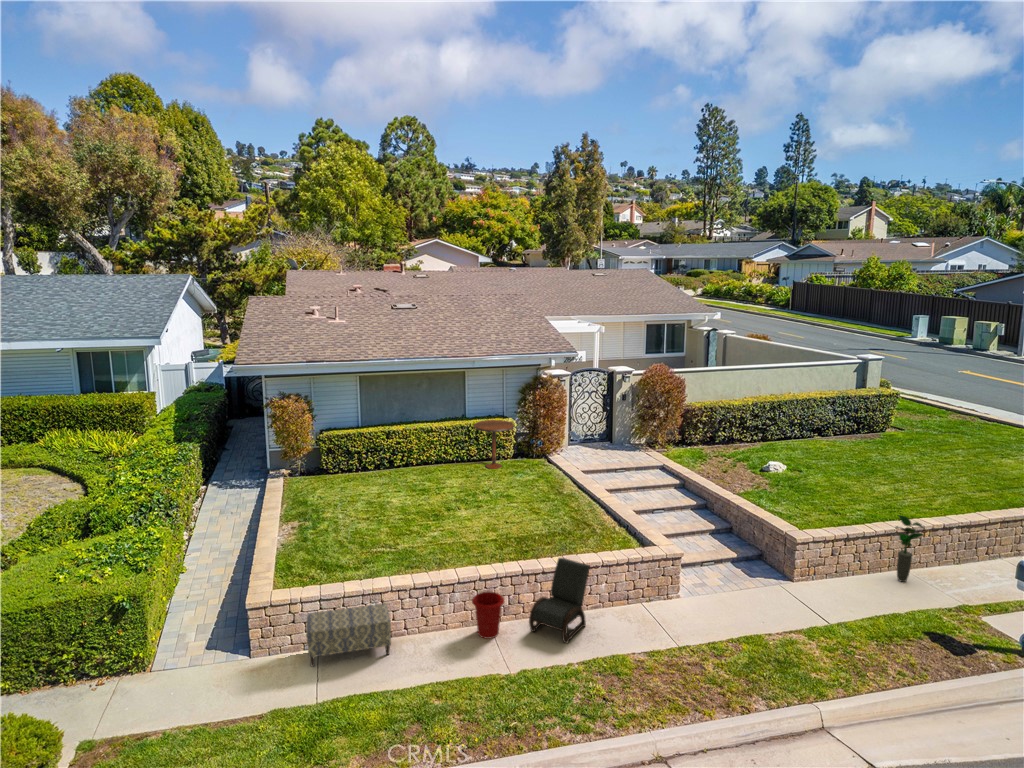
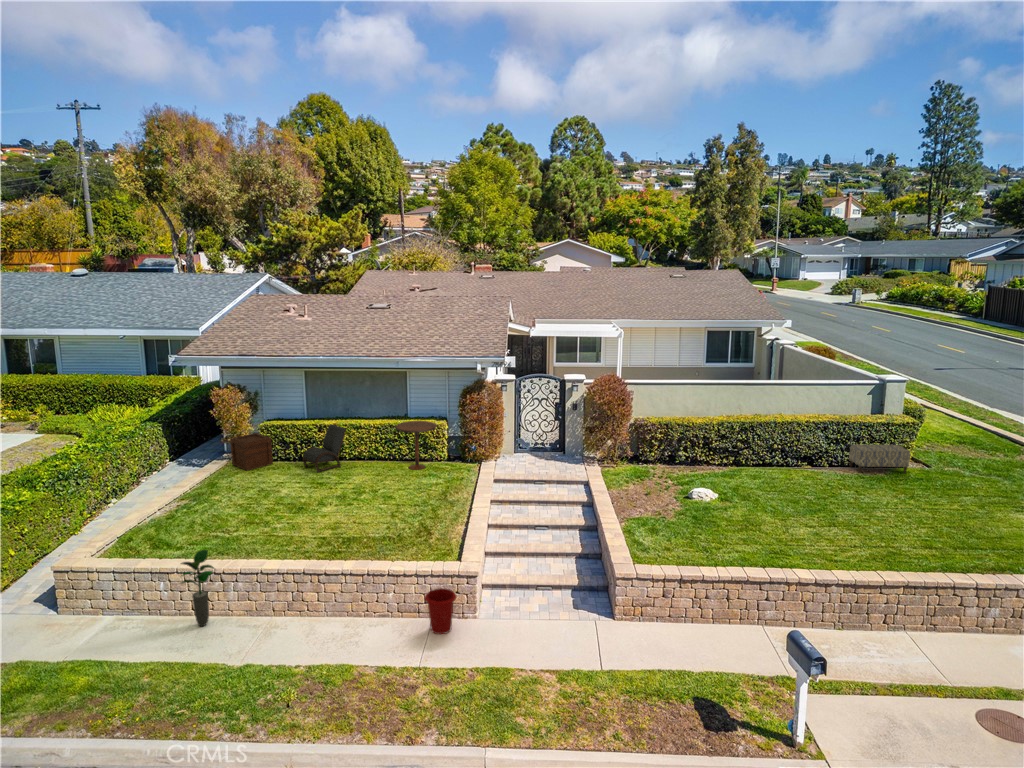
wooden crate: none [294,445,339,485] -> present [230,433,273,471]
potted plant: present [896,515,924,582] -> present [181,550,215,626]
lounge chair: present [529,558,590,643] -> present [303,424,346,473]
waste bin: present [472,592,504,639] -> present [425,588,457,634]
bench: present [306,604,391,667] -> present [849,444,910,473]

